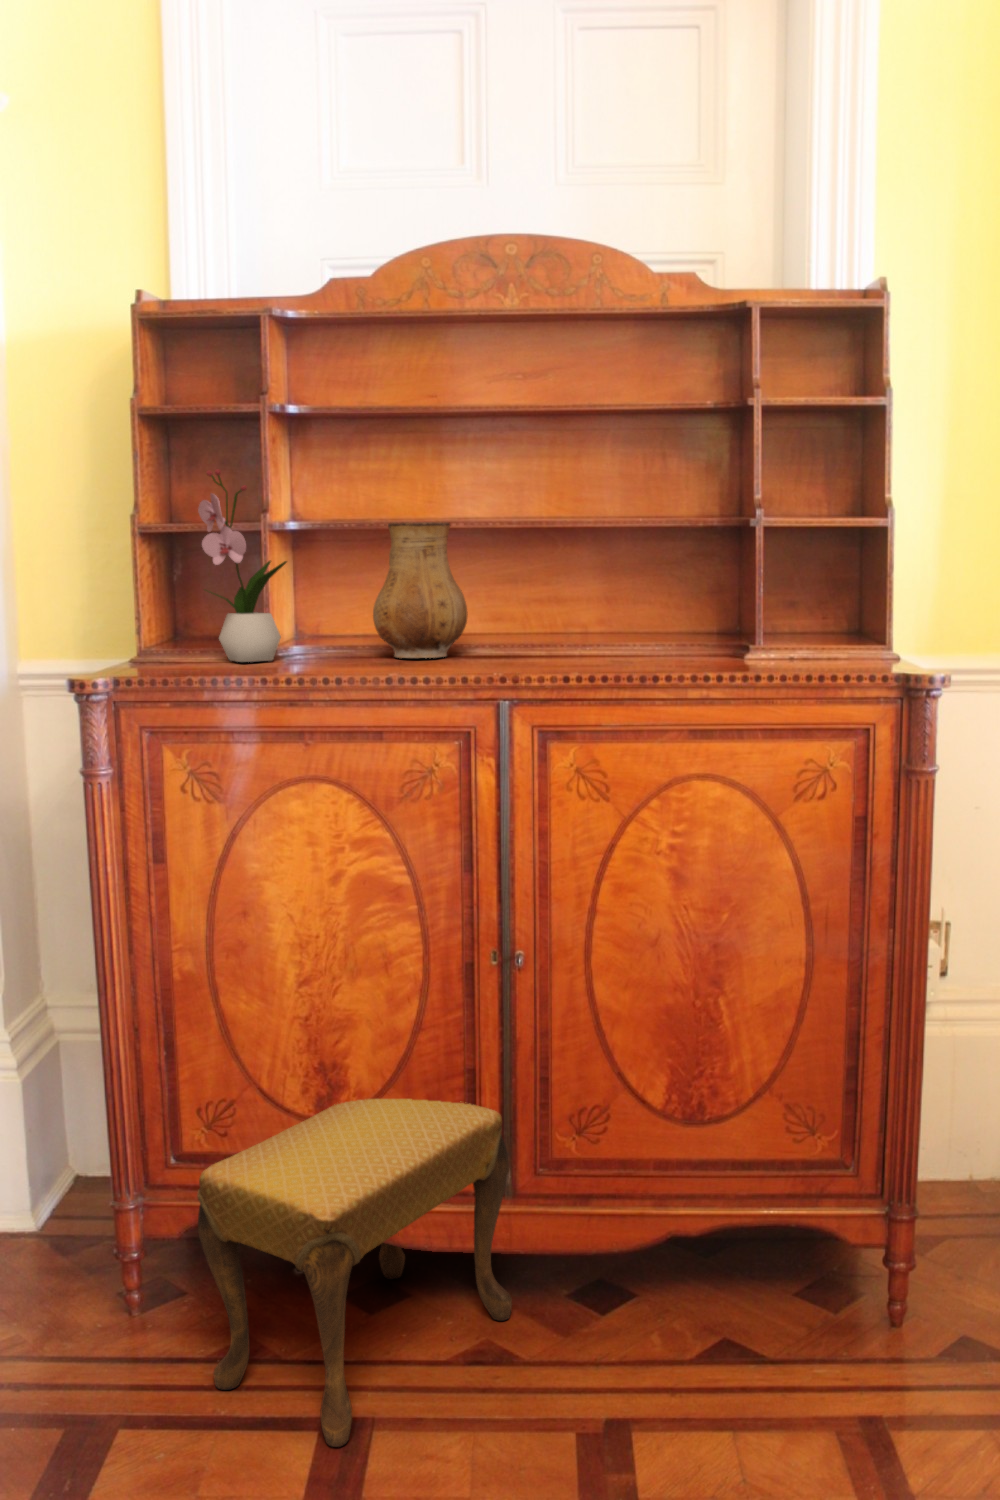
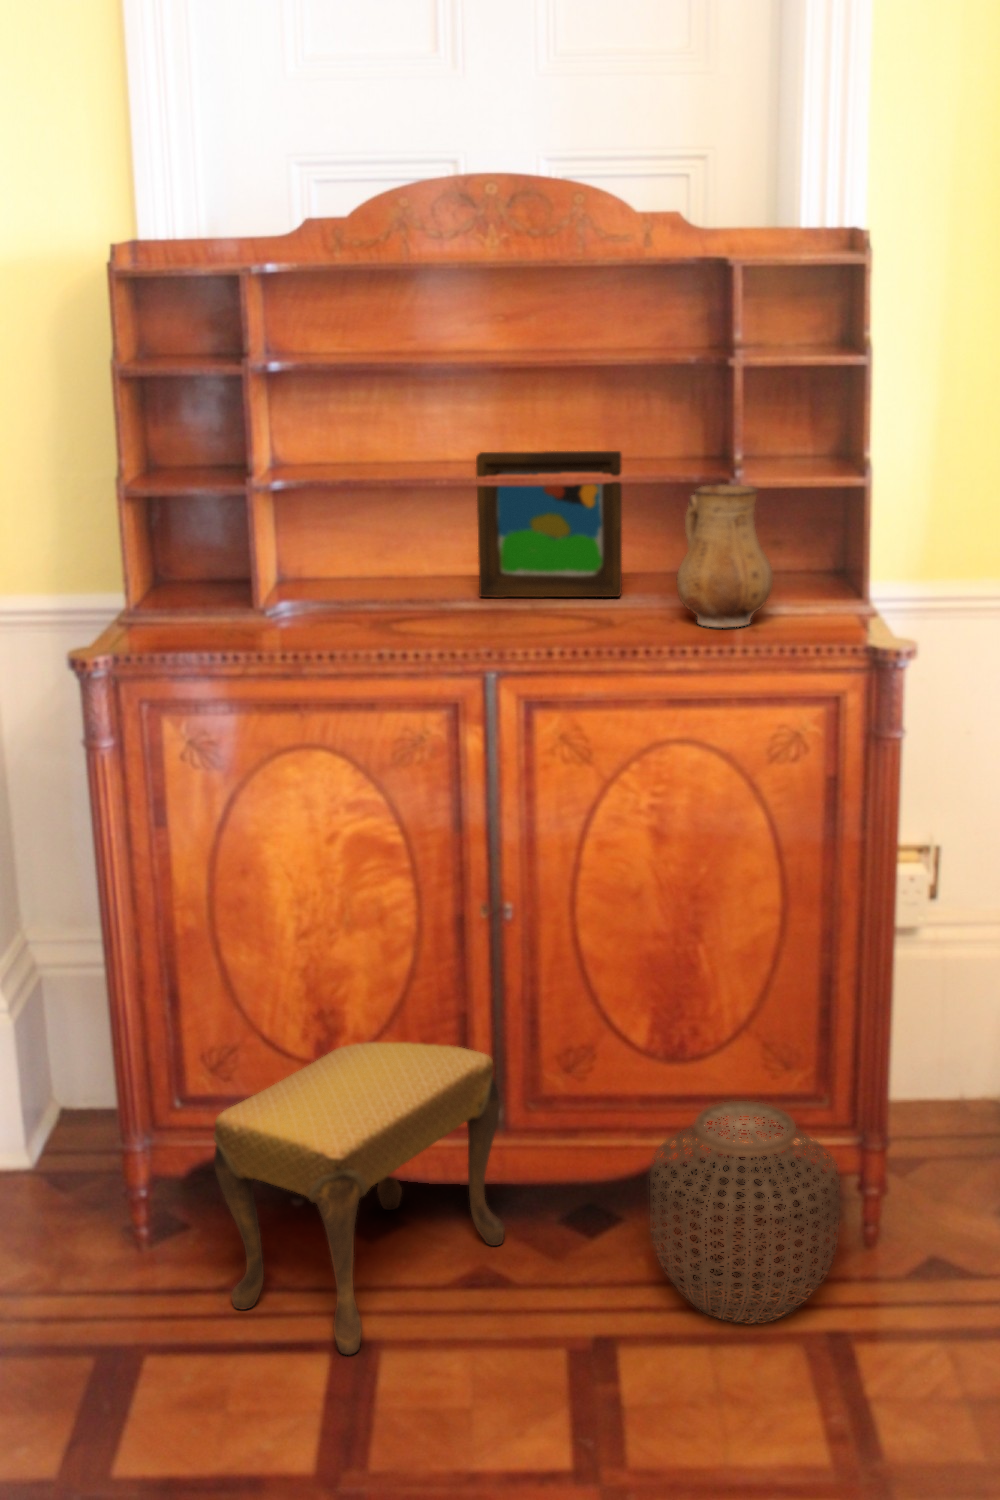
flower arrangement: present [198,469,287,662] -> none [186,438,276,630]
picture frame: none [493,499,637,645] -> present [476,451,622,598]
ceramic pitcher: present [373,522,468,658] -> present [677,485,773,627]
woven basket: none [671,1164,880,1417] -> present [650,1101,840,1323]

